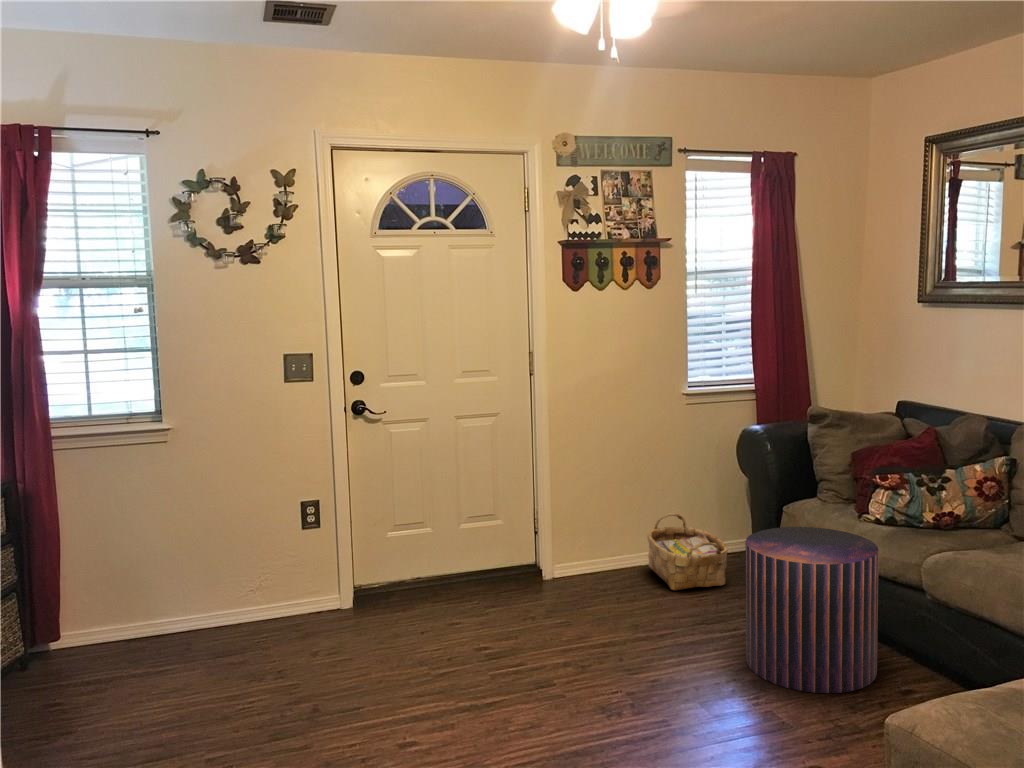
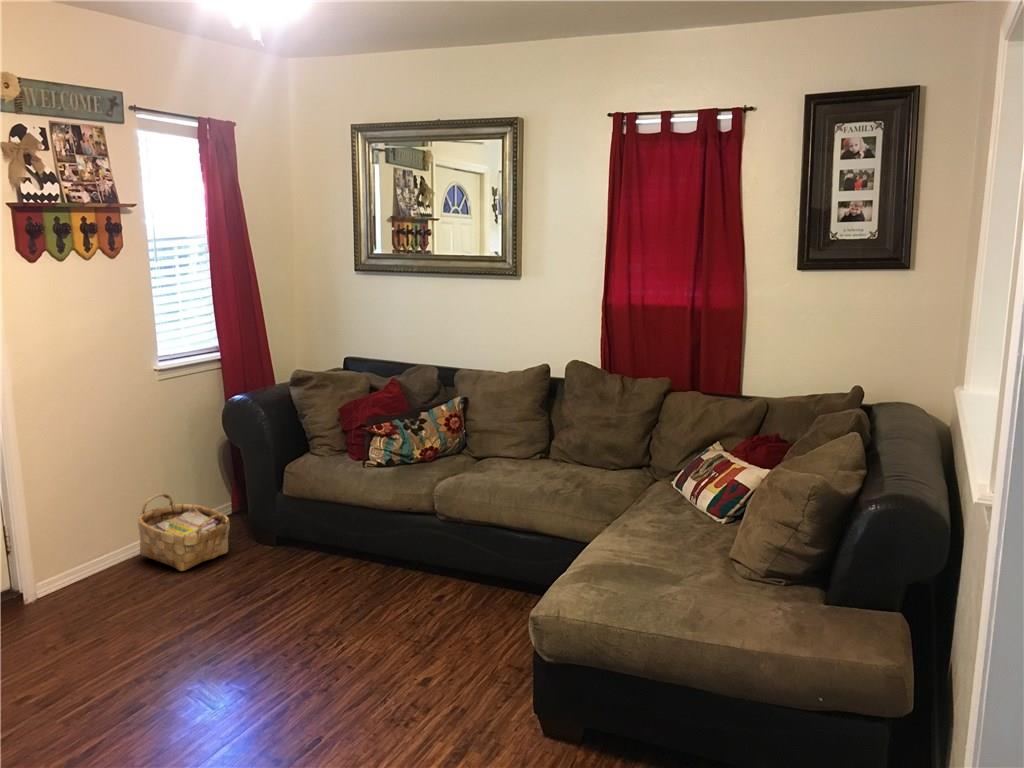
pouf: present [745,527,879,693] -> none [293,479,409,626]

